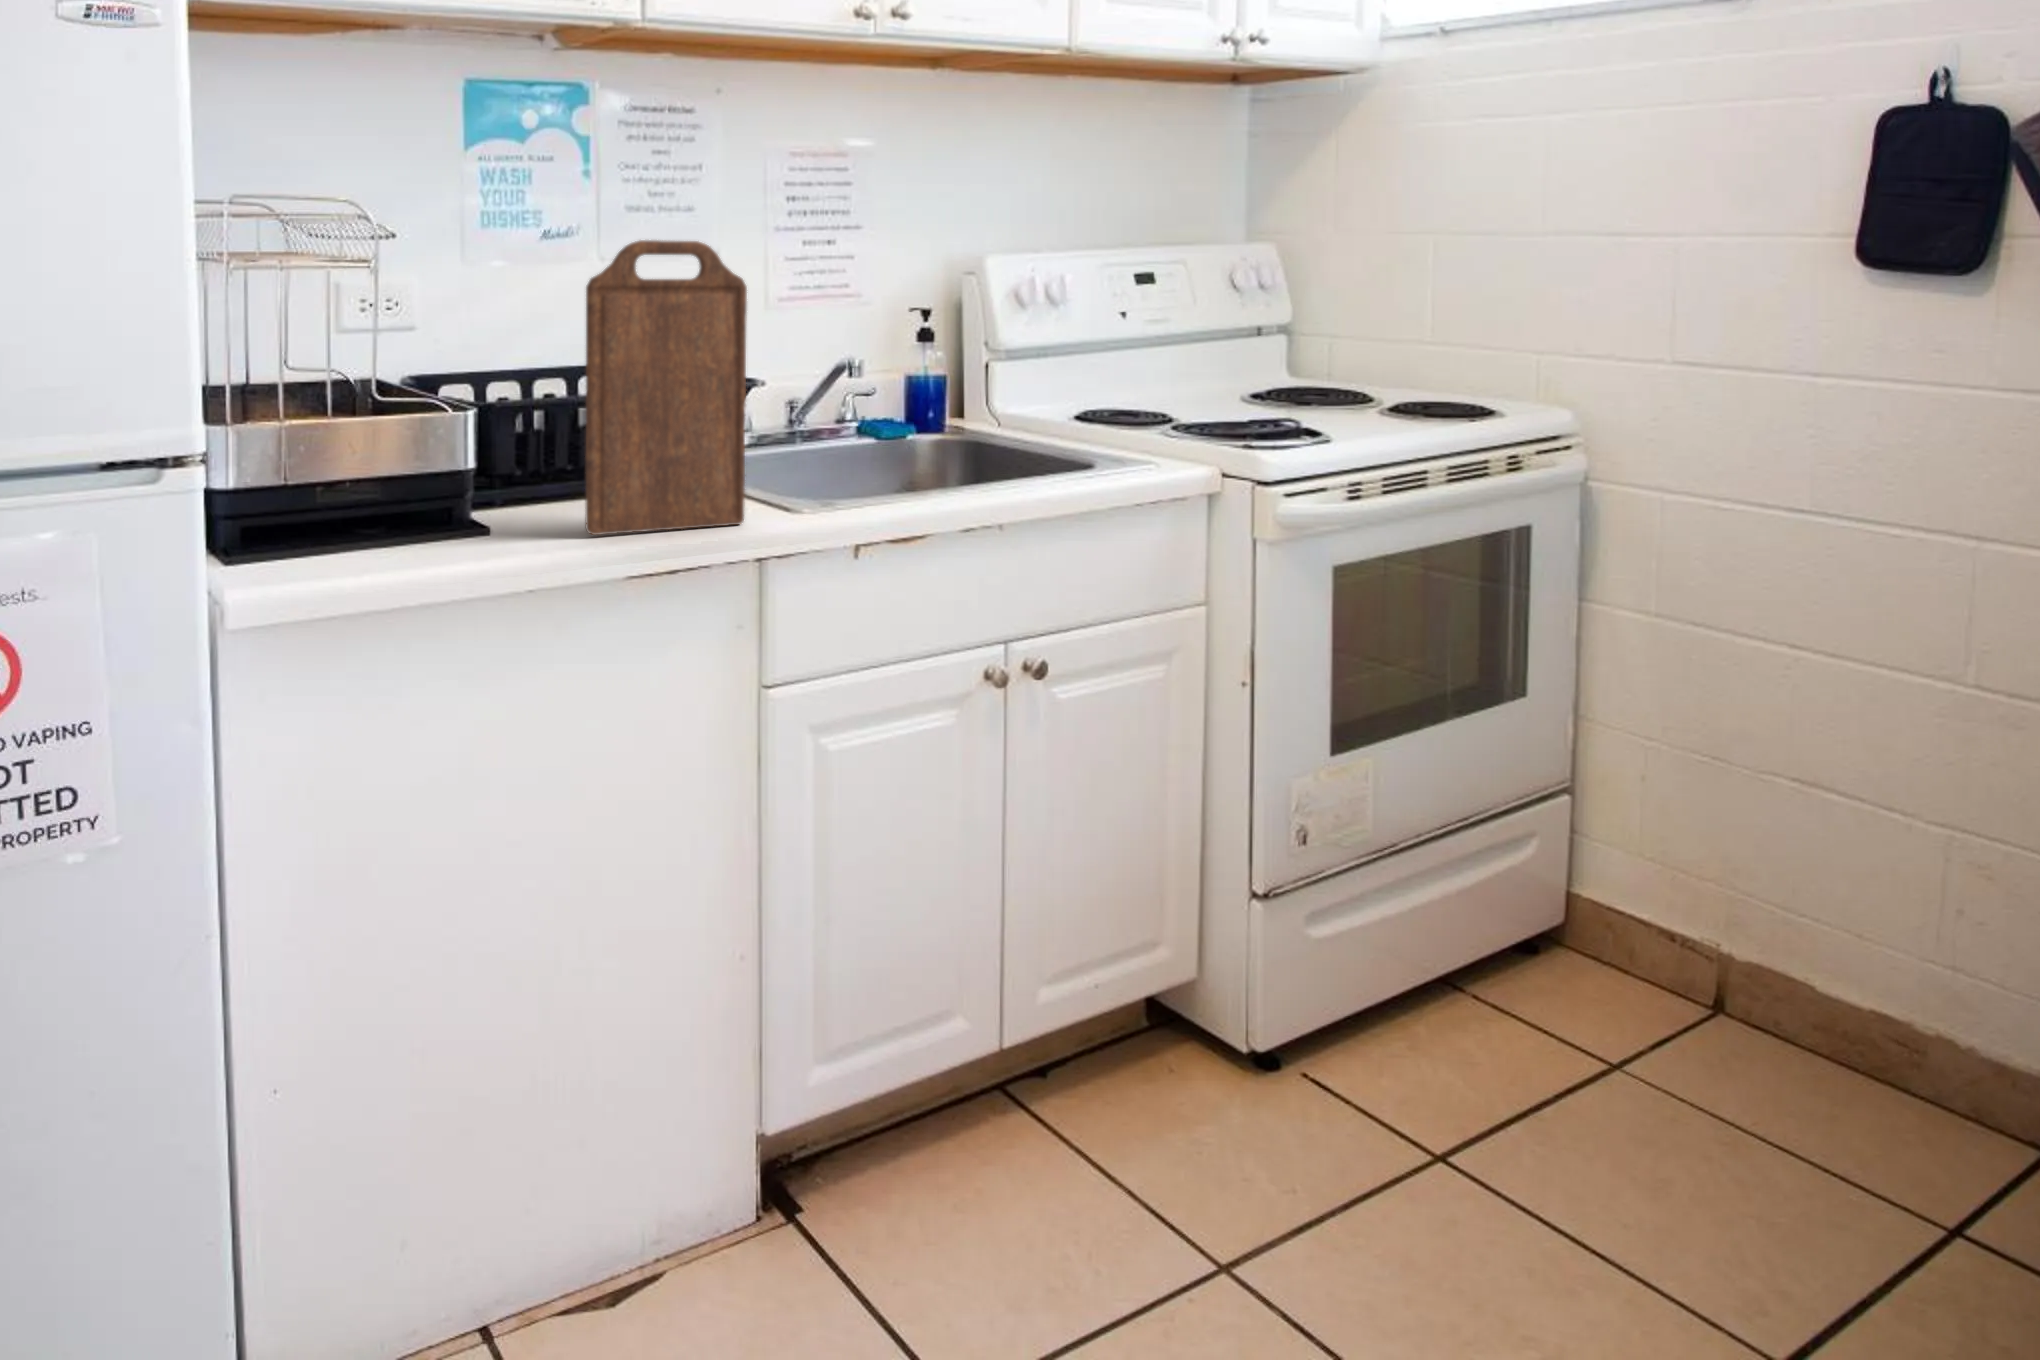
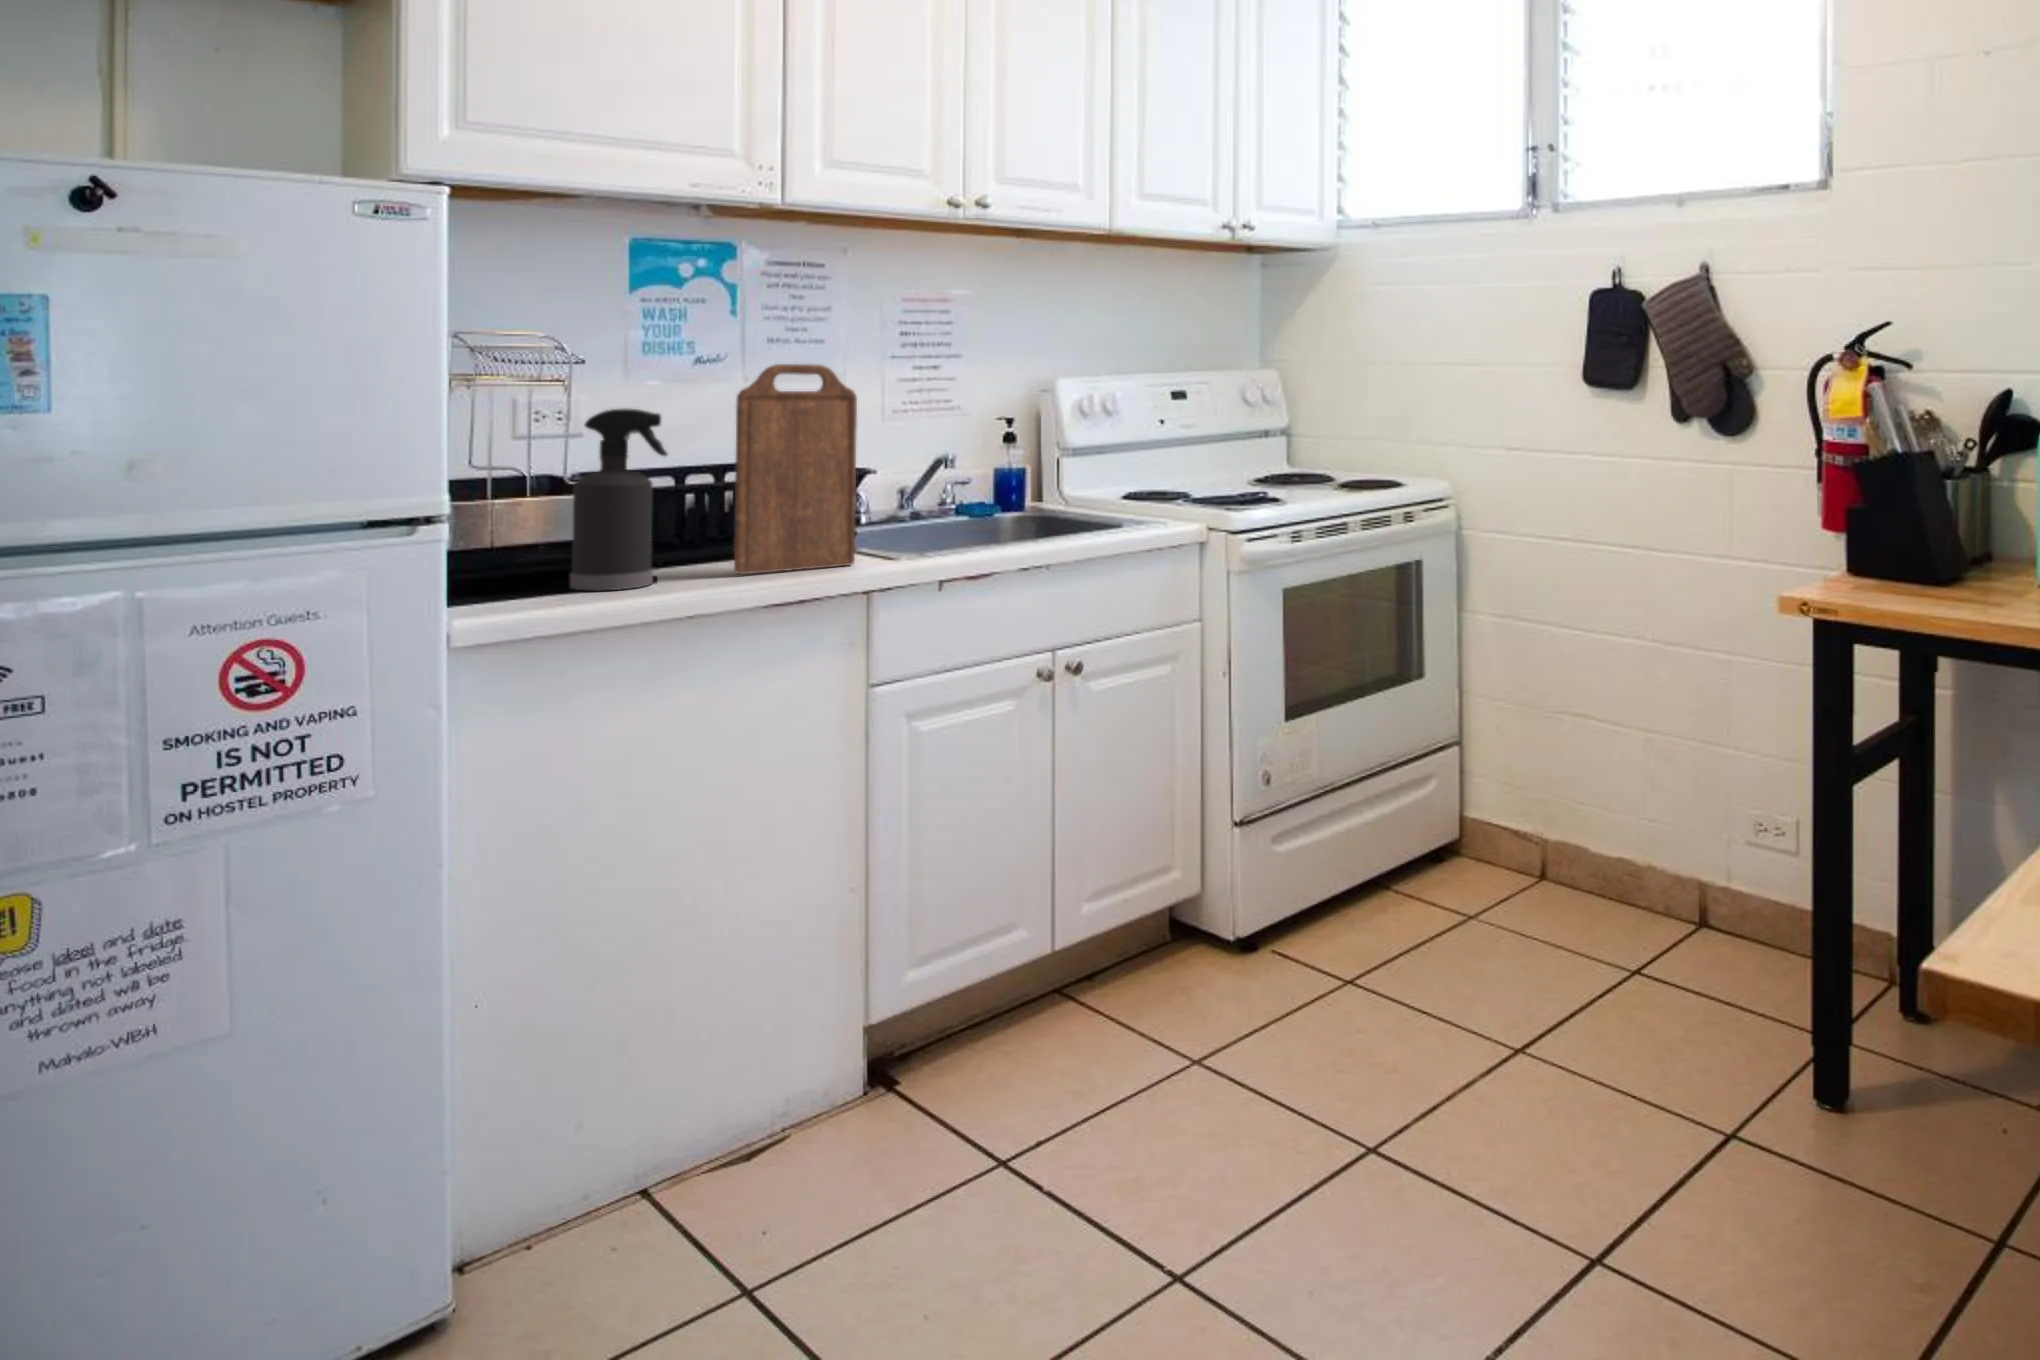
spray bottle: none [378,304,497,556] -> present [570,408,667,590]

